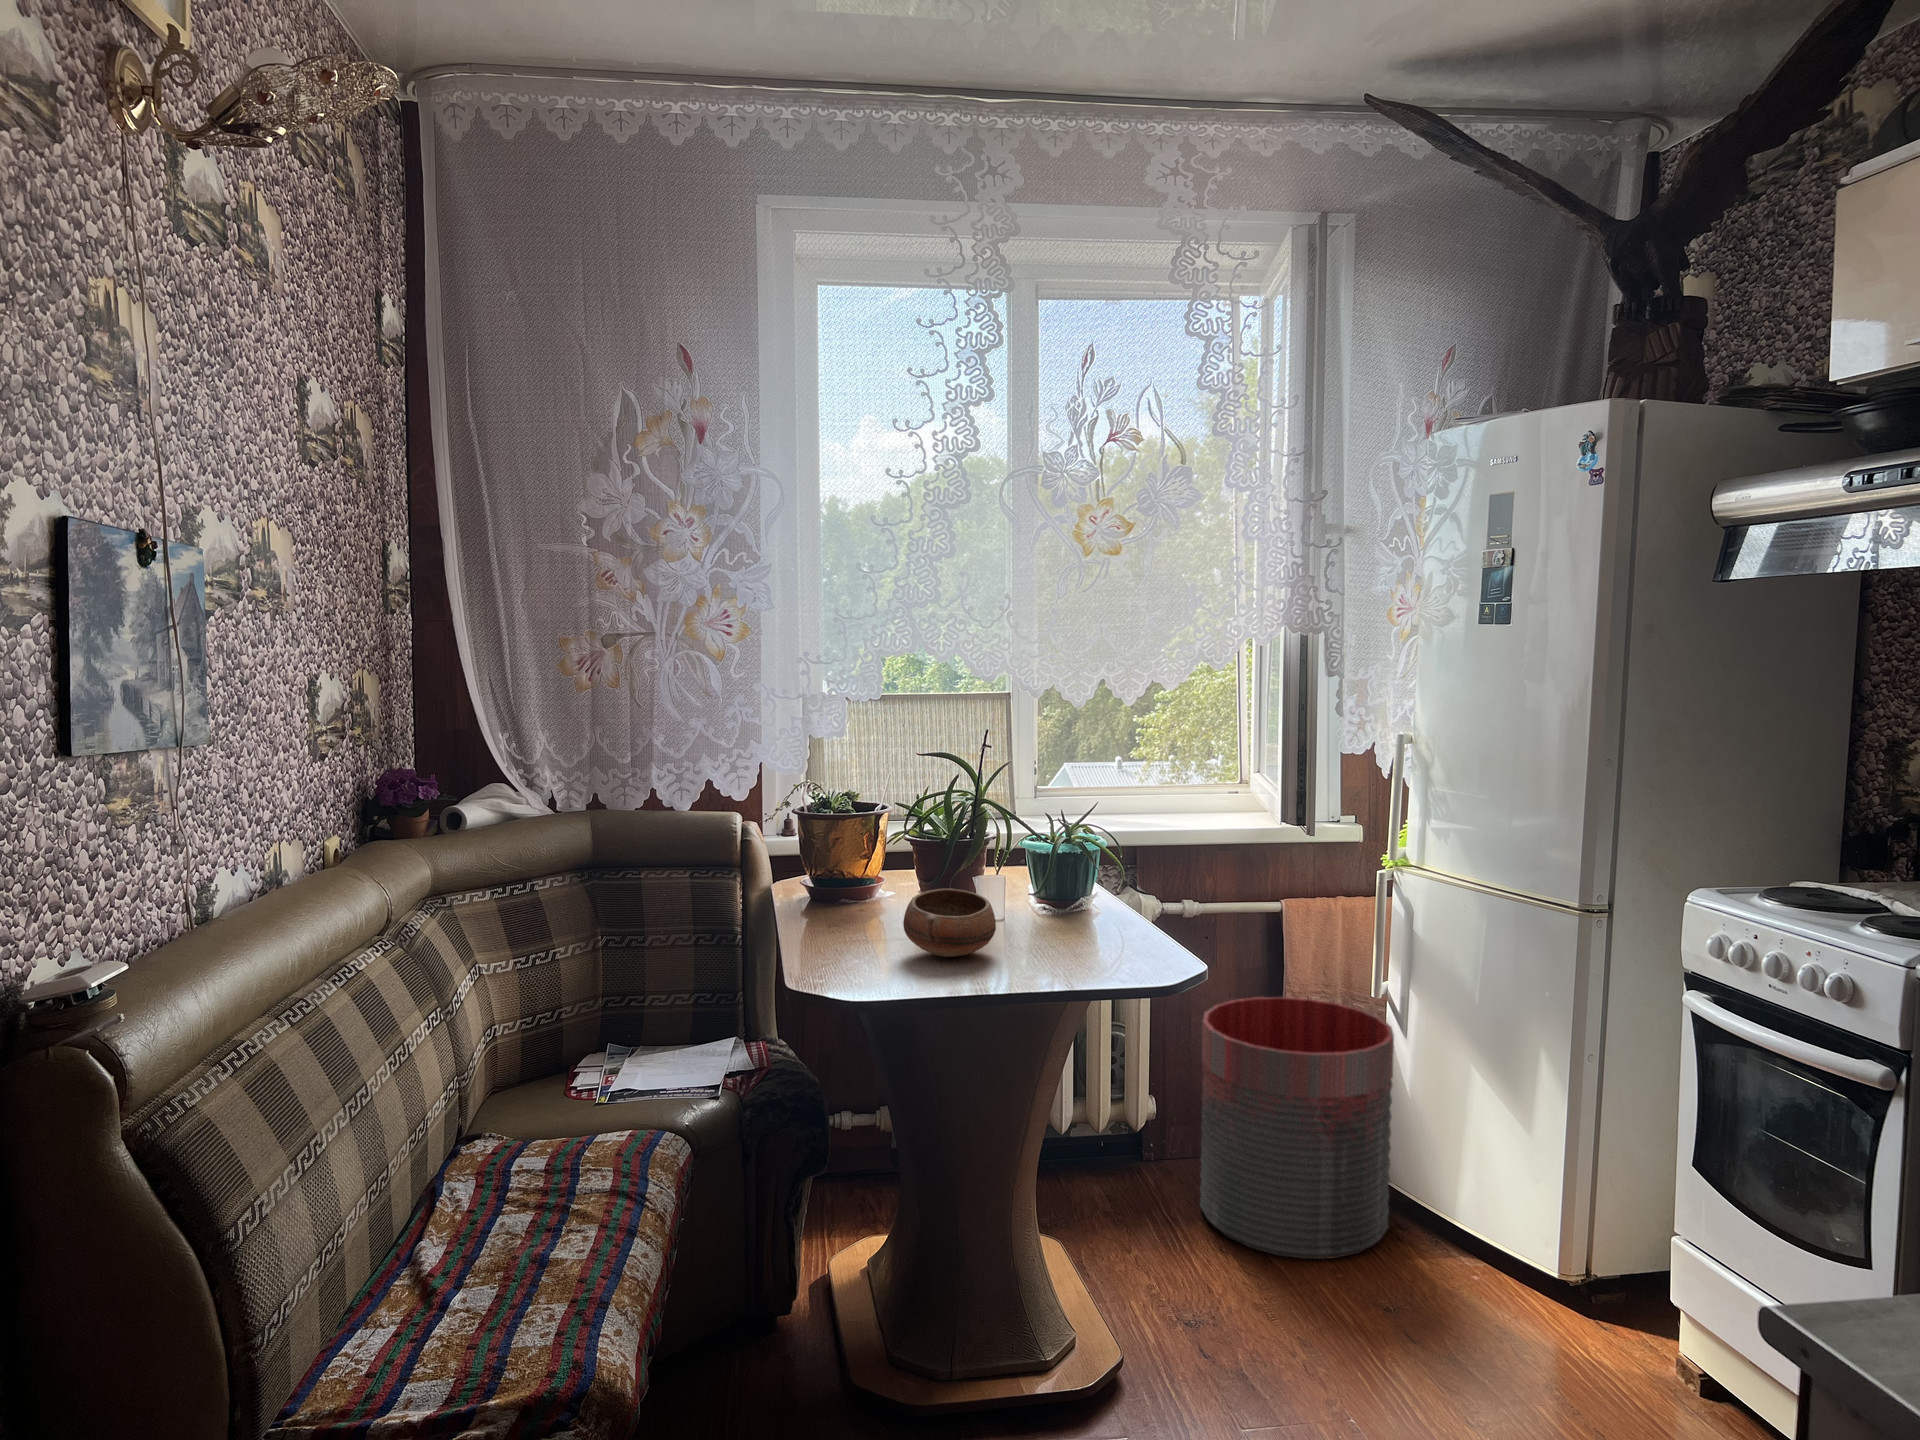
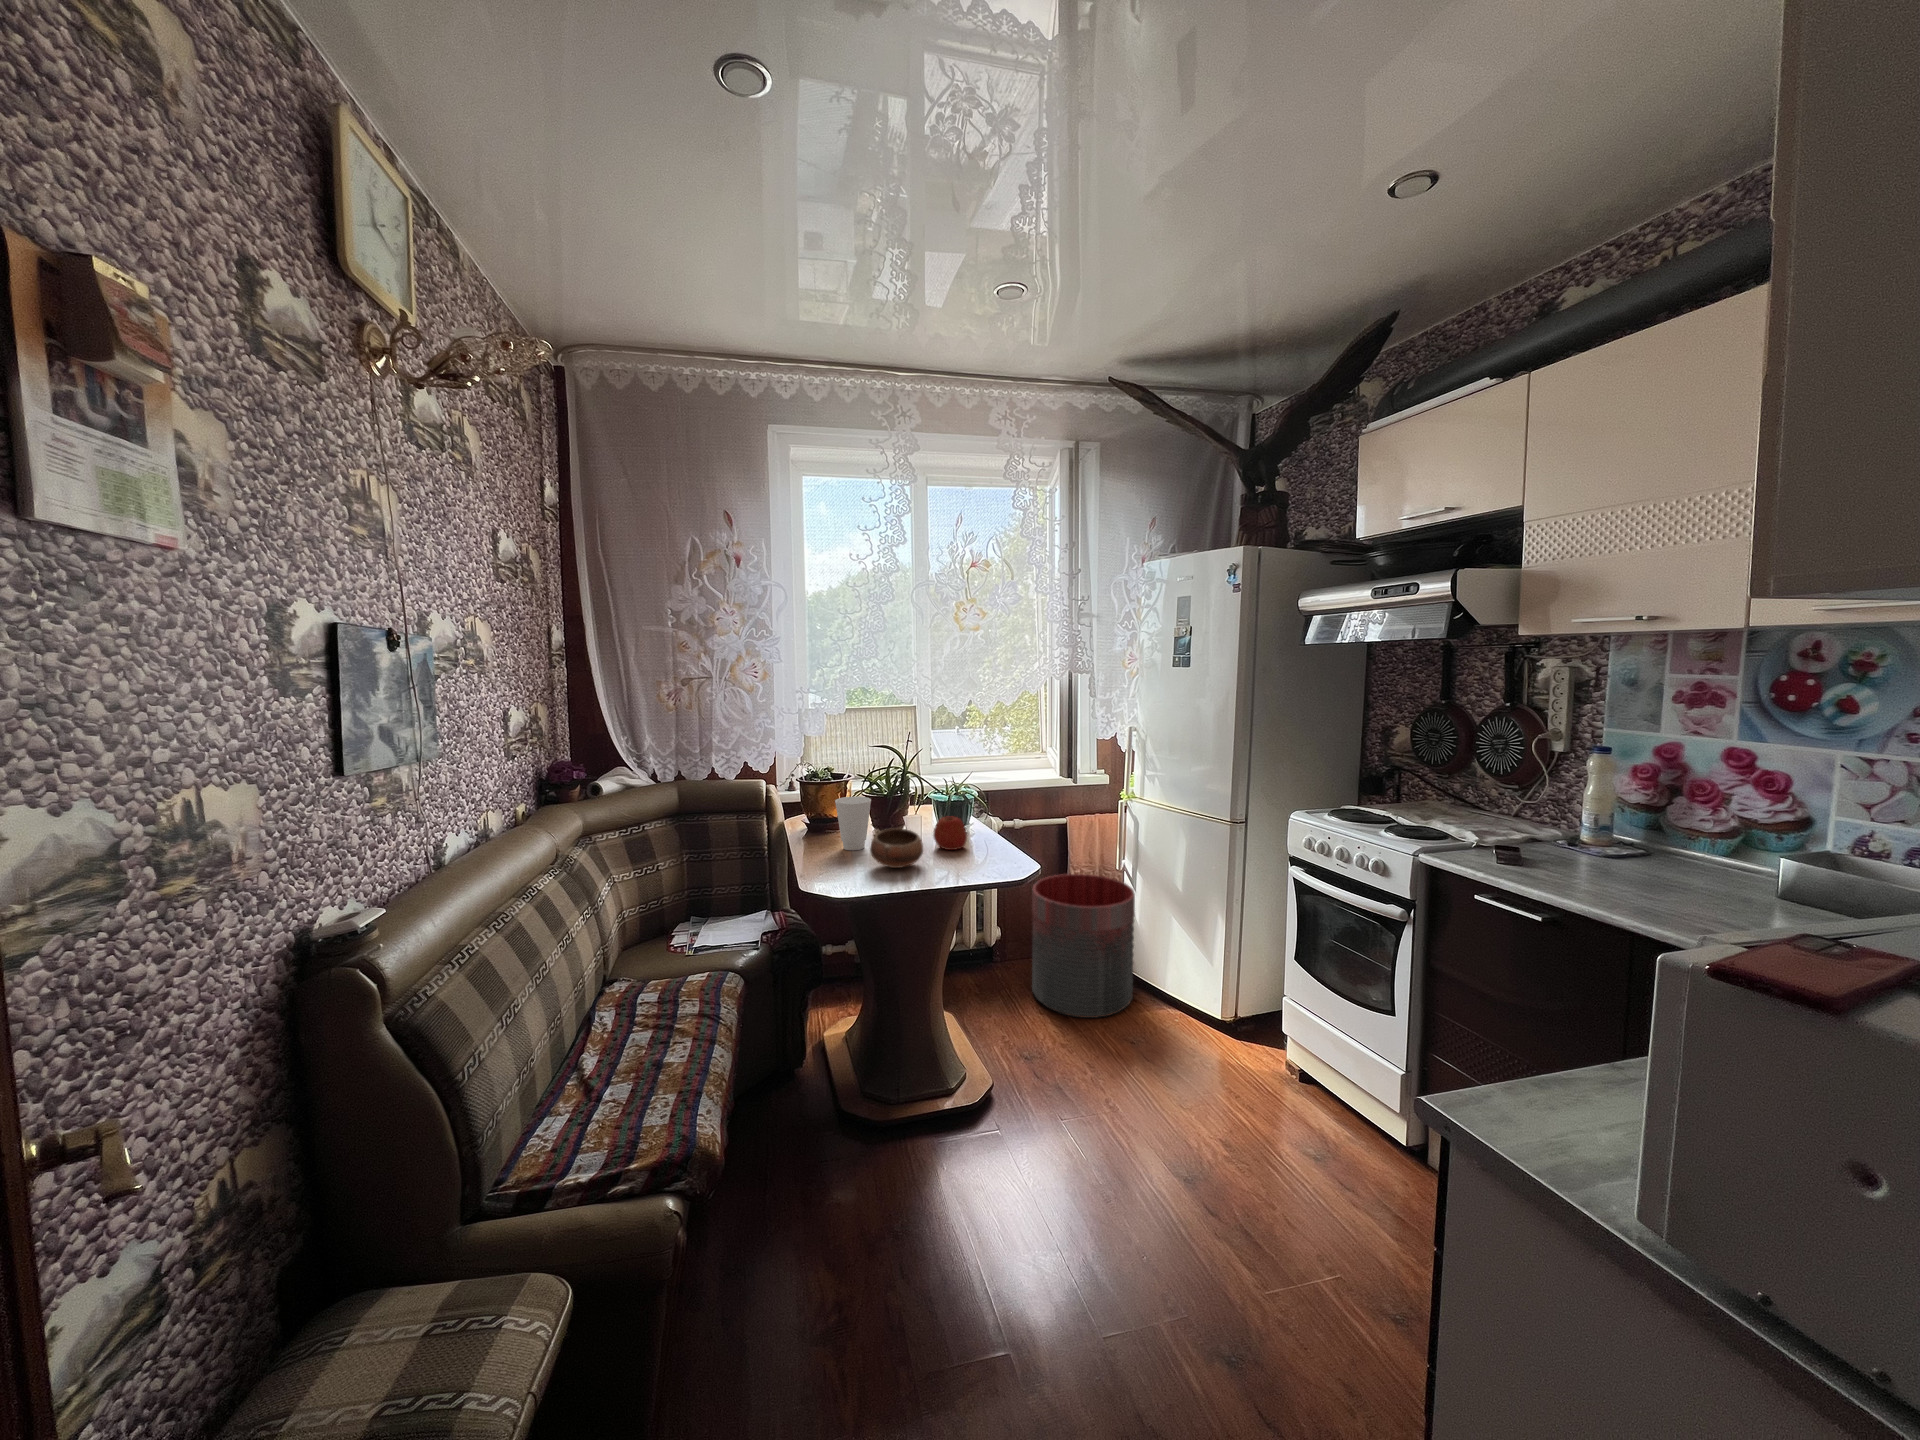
cup: none [847,835,910,928] -> present [835,796,871,850]
apple: none [1017,873,1077,933] -> present [933,816,967,850]

